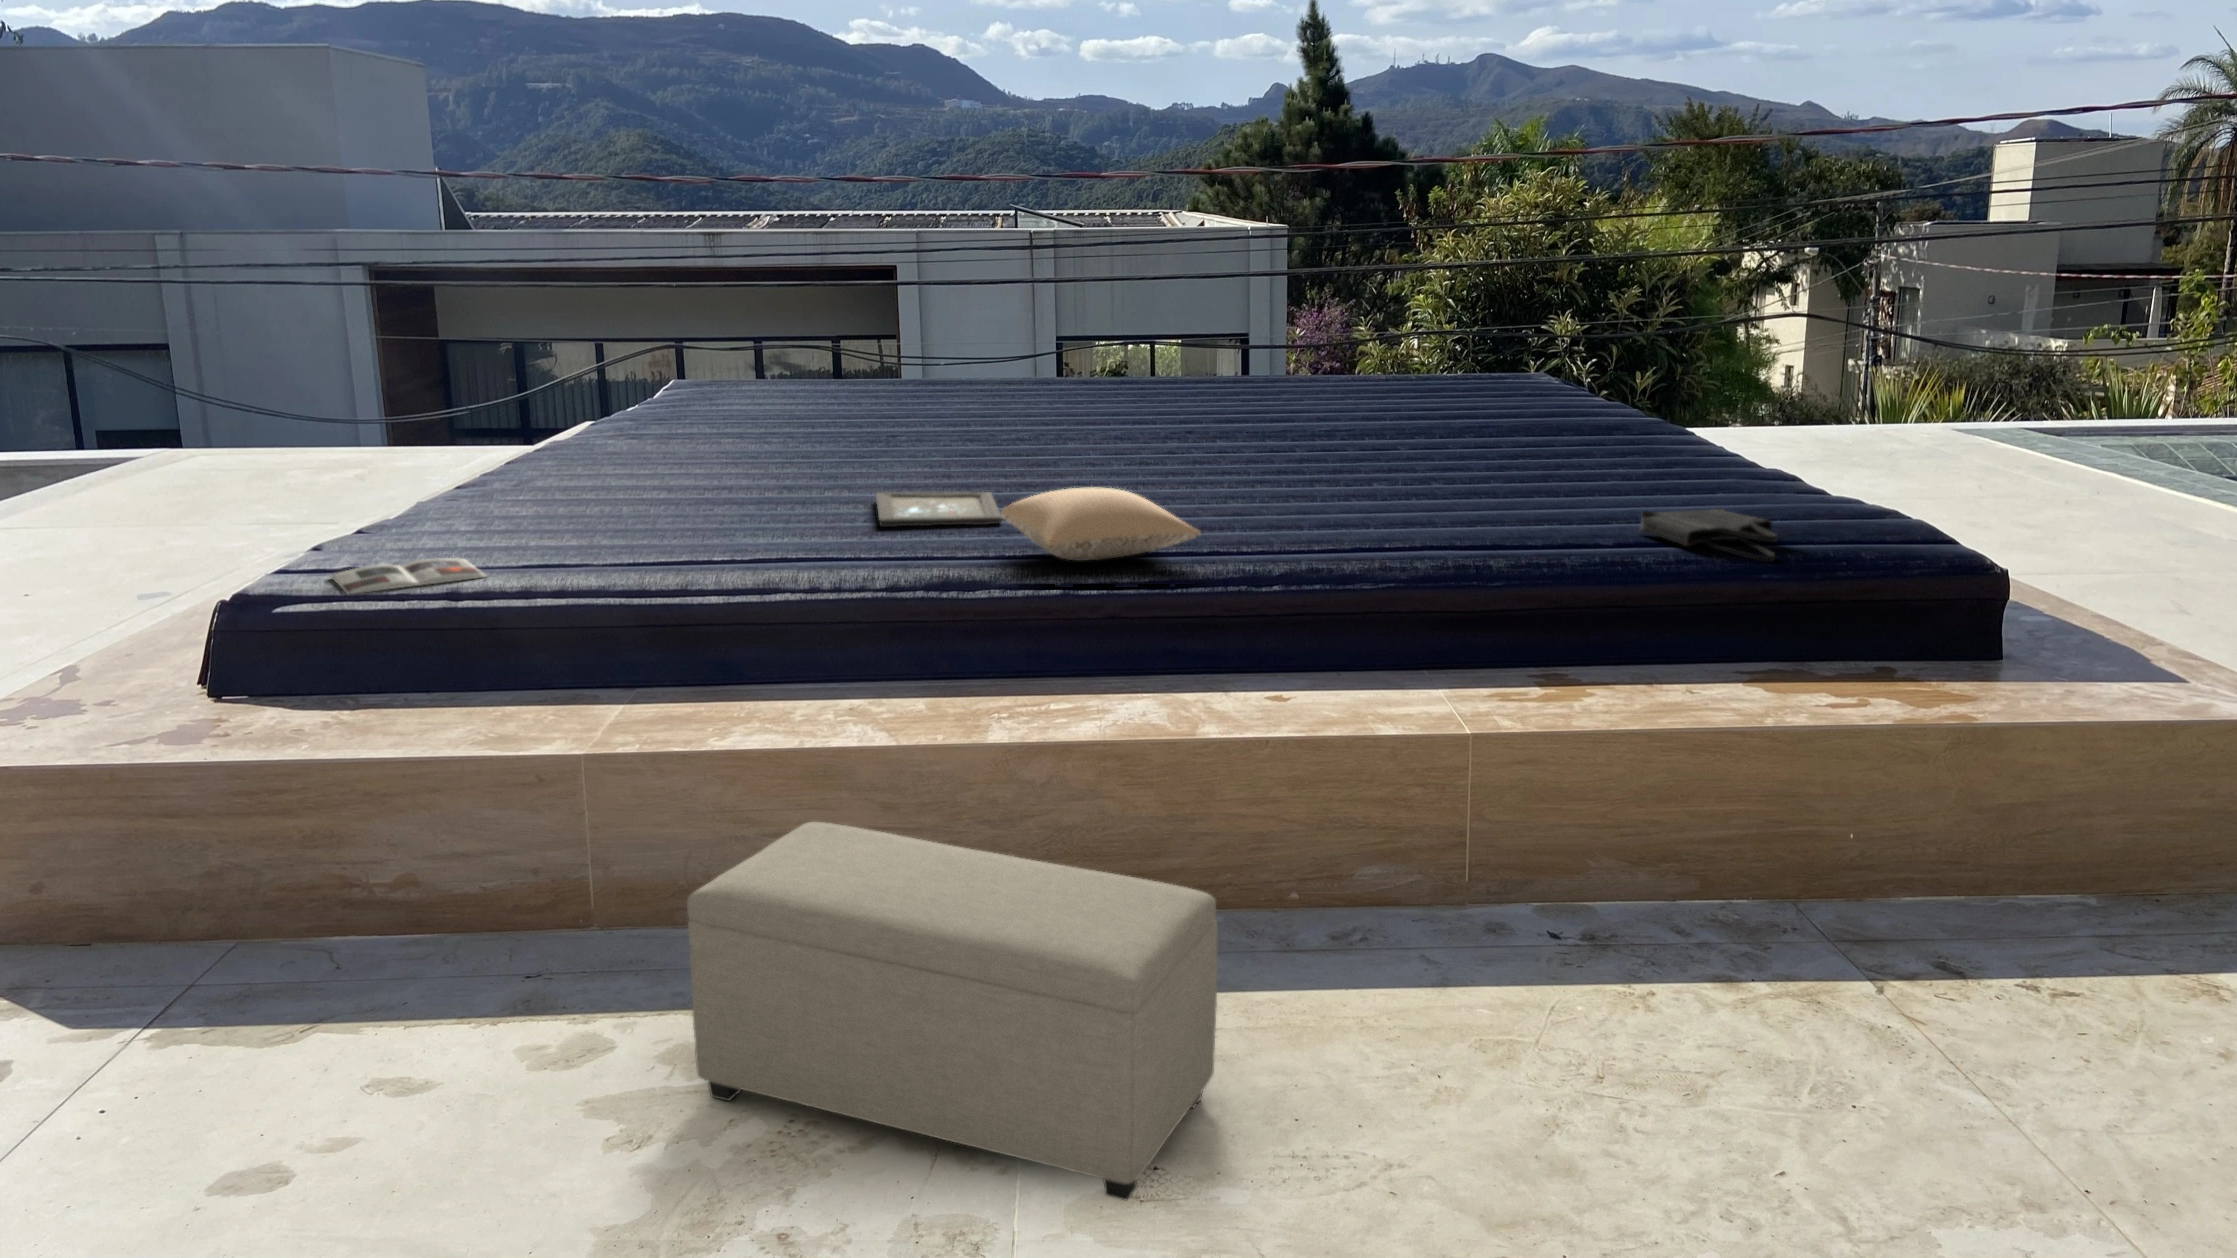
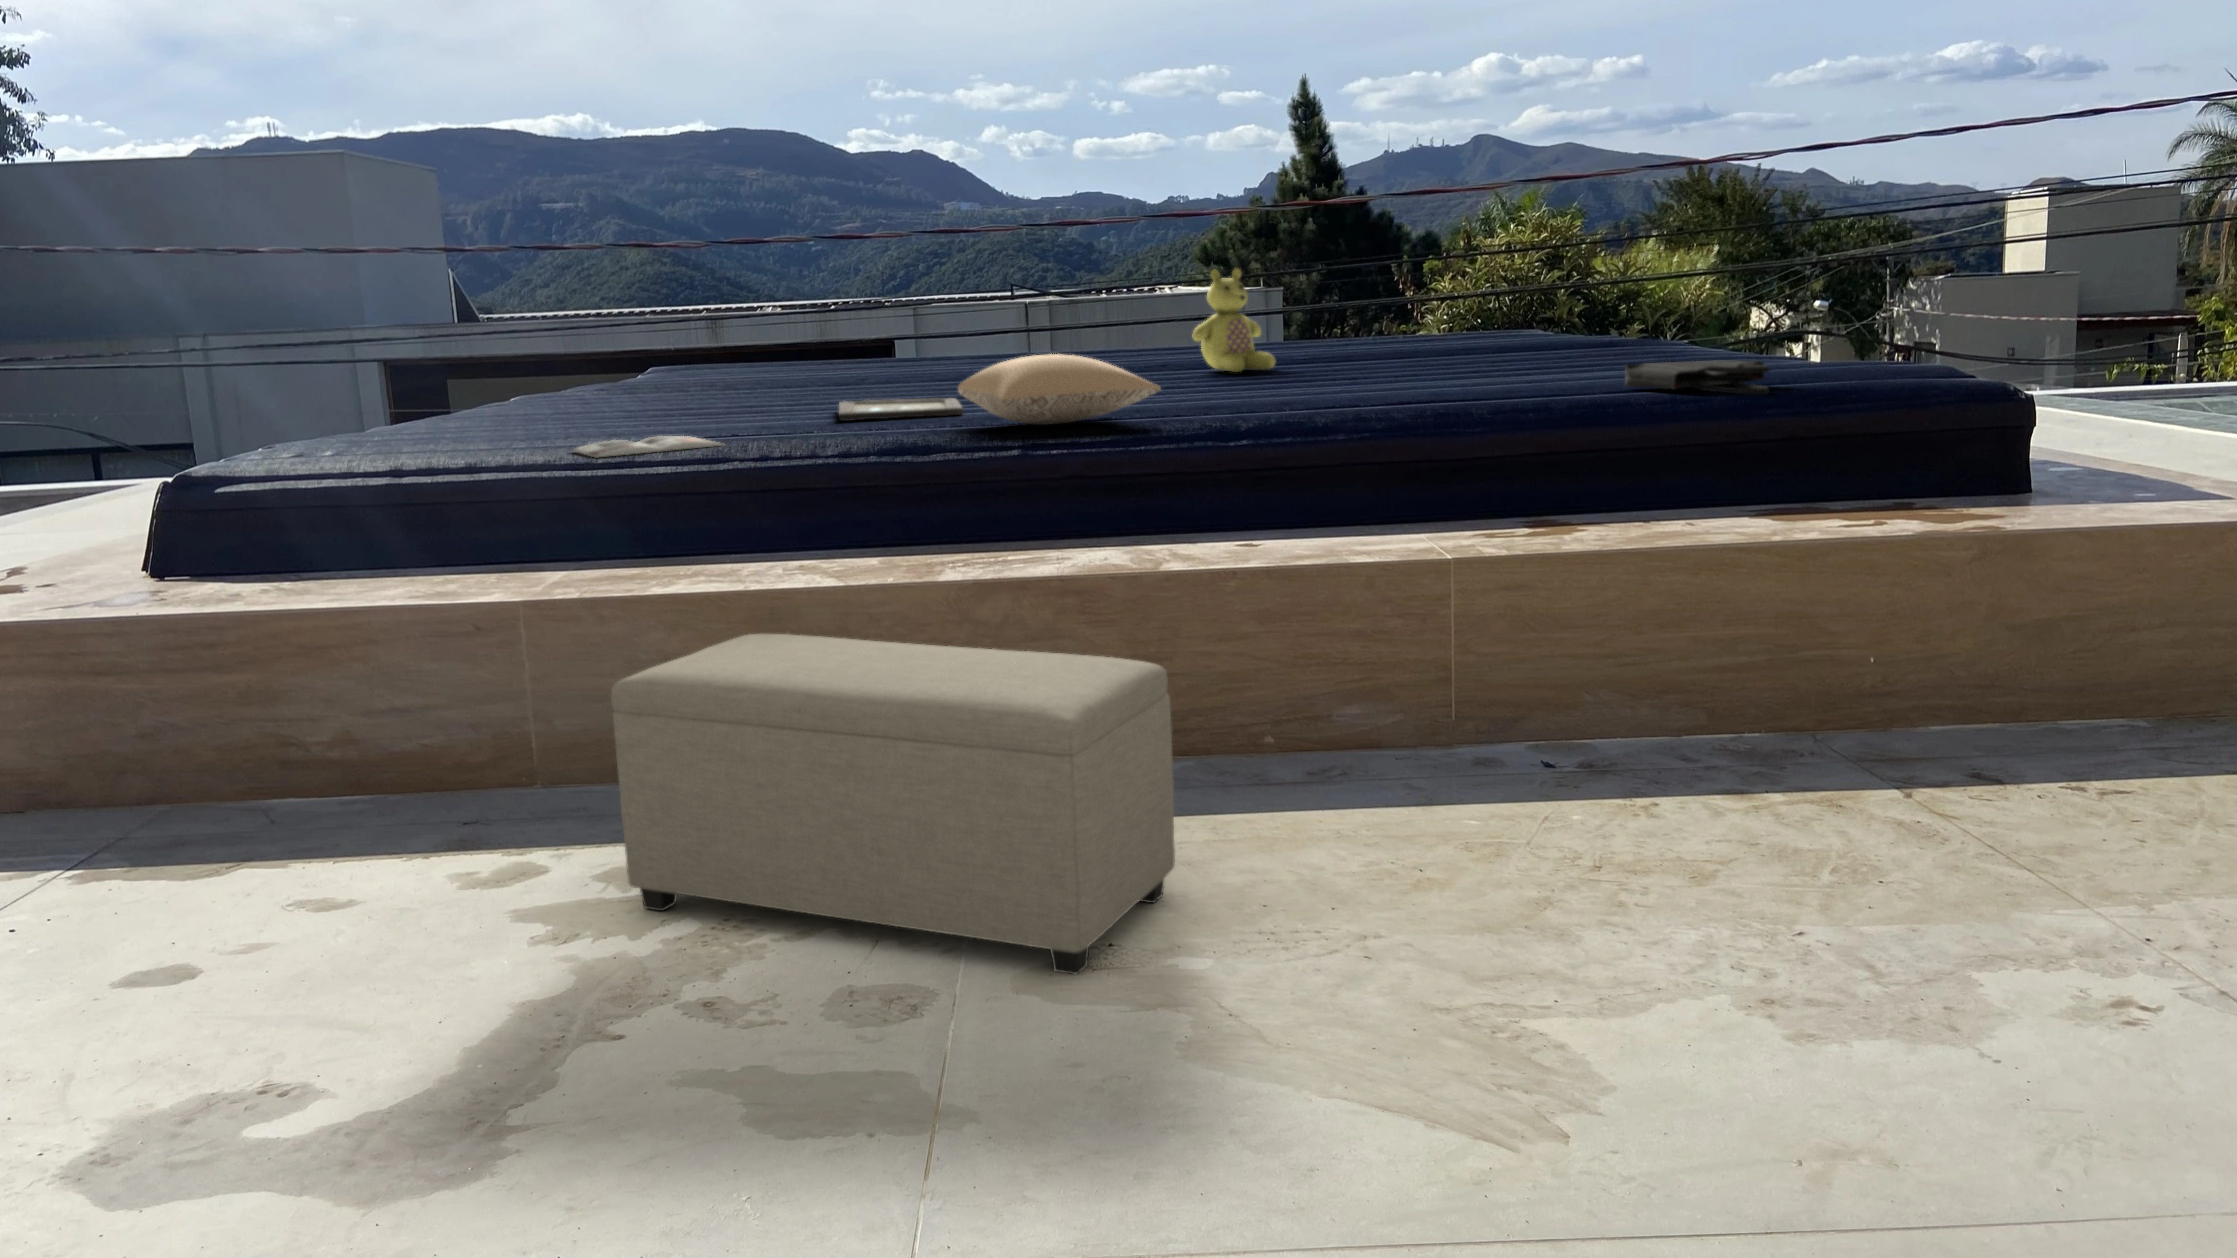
stuffed bear: none [1220,347,1300,453] -> present [1193,269,1275,372]
magazine: present [332,558,486,594] -> present [573,436,723,457]

